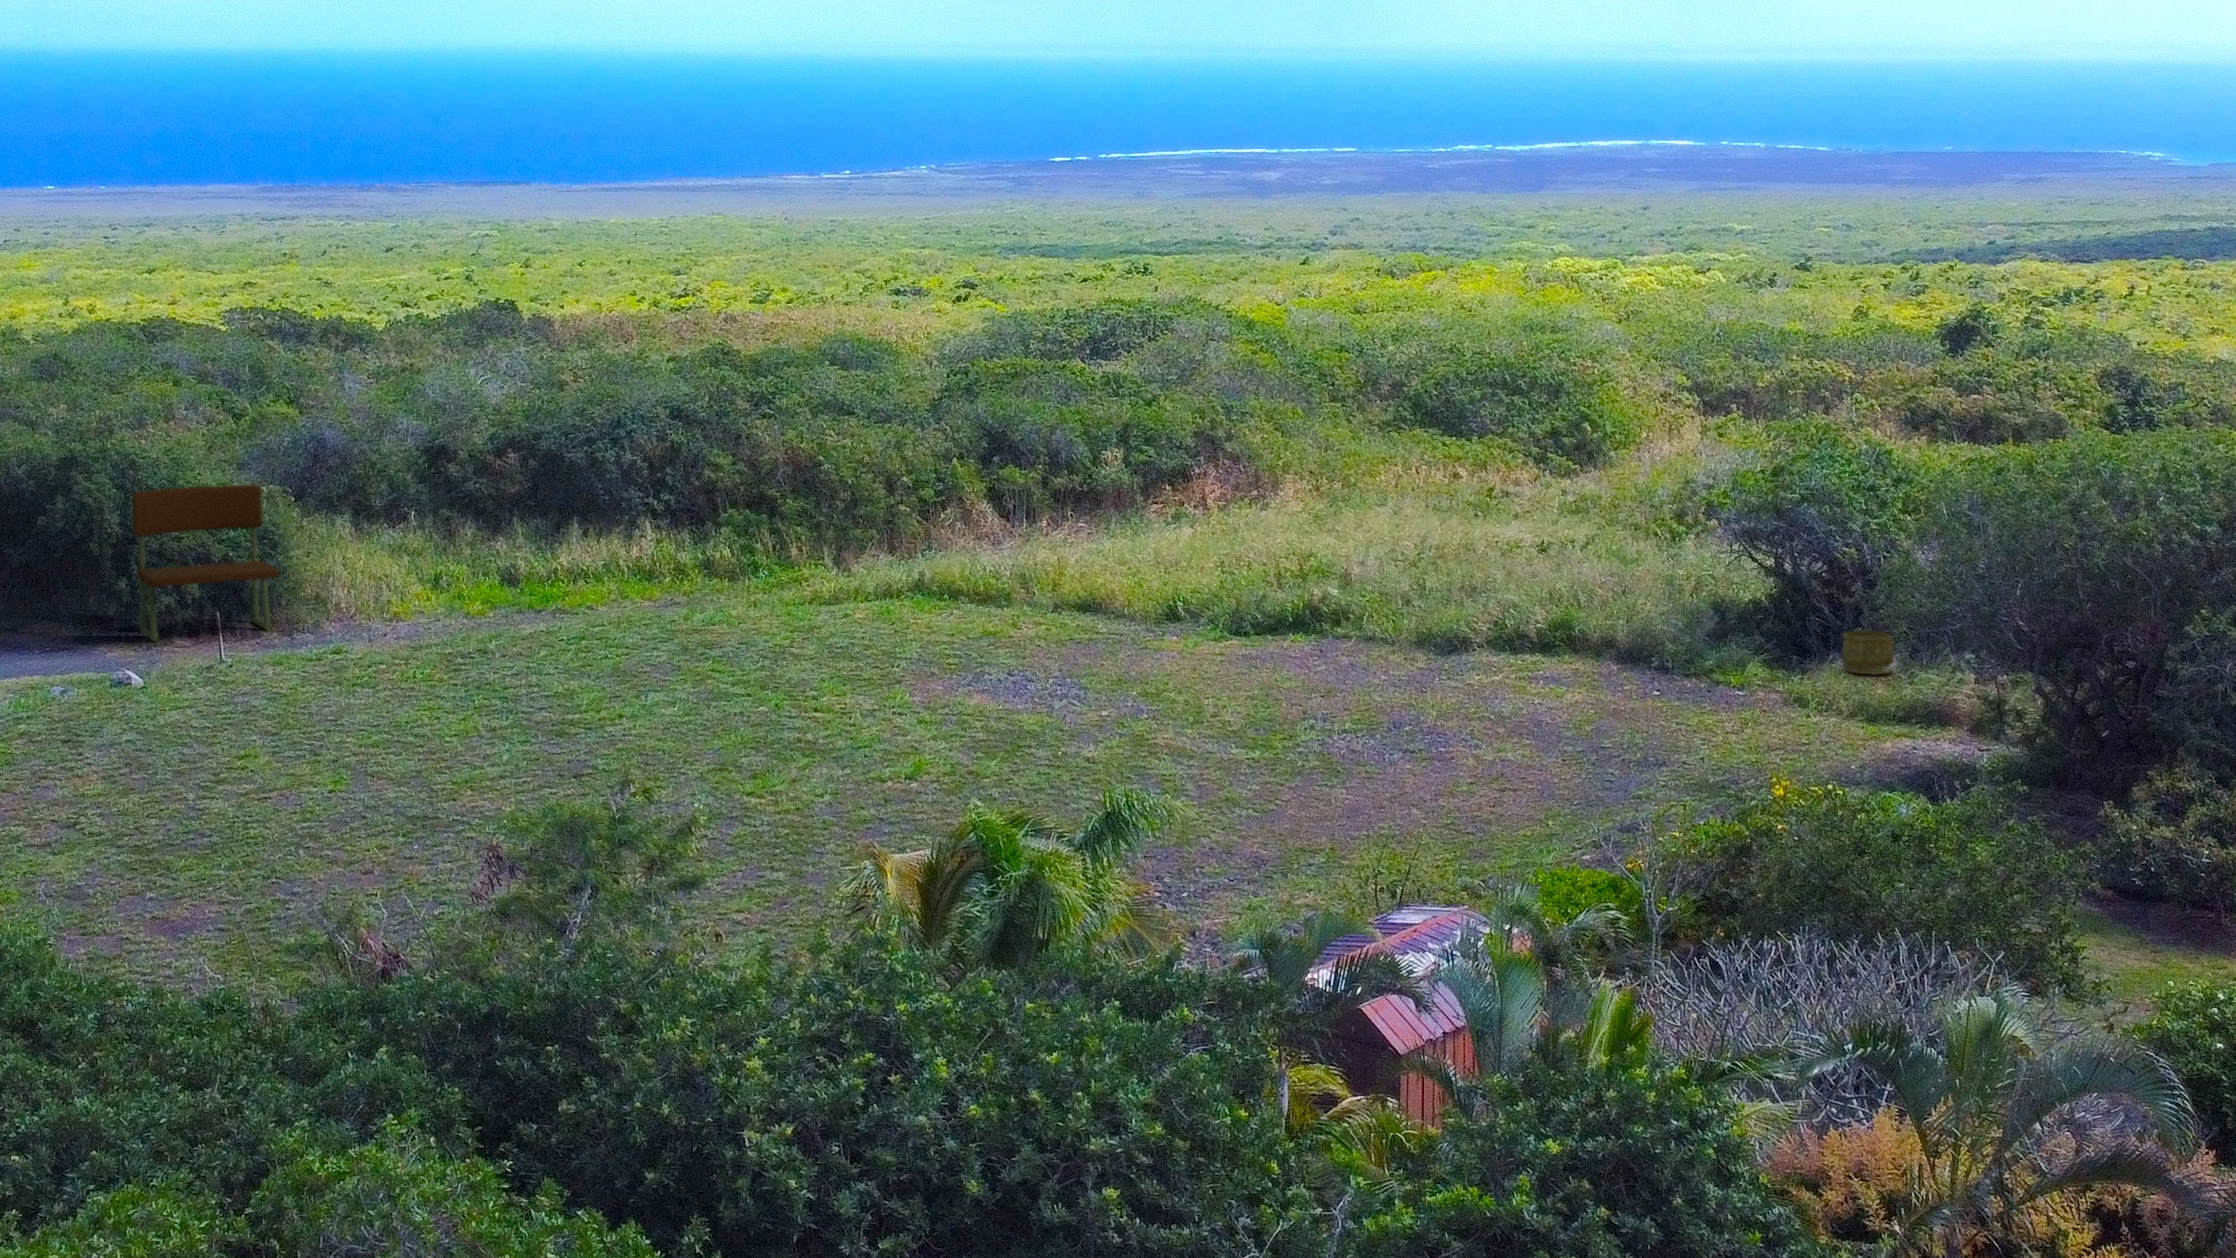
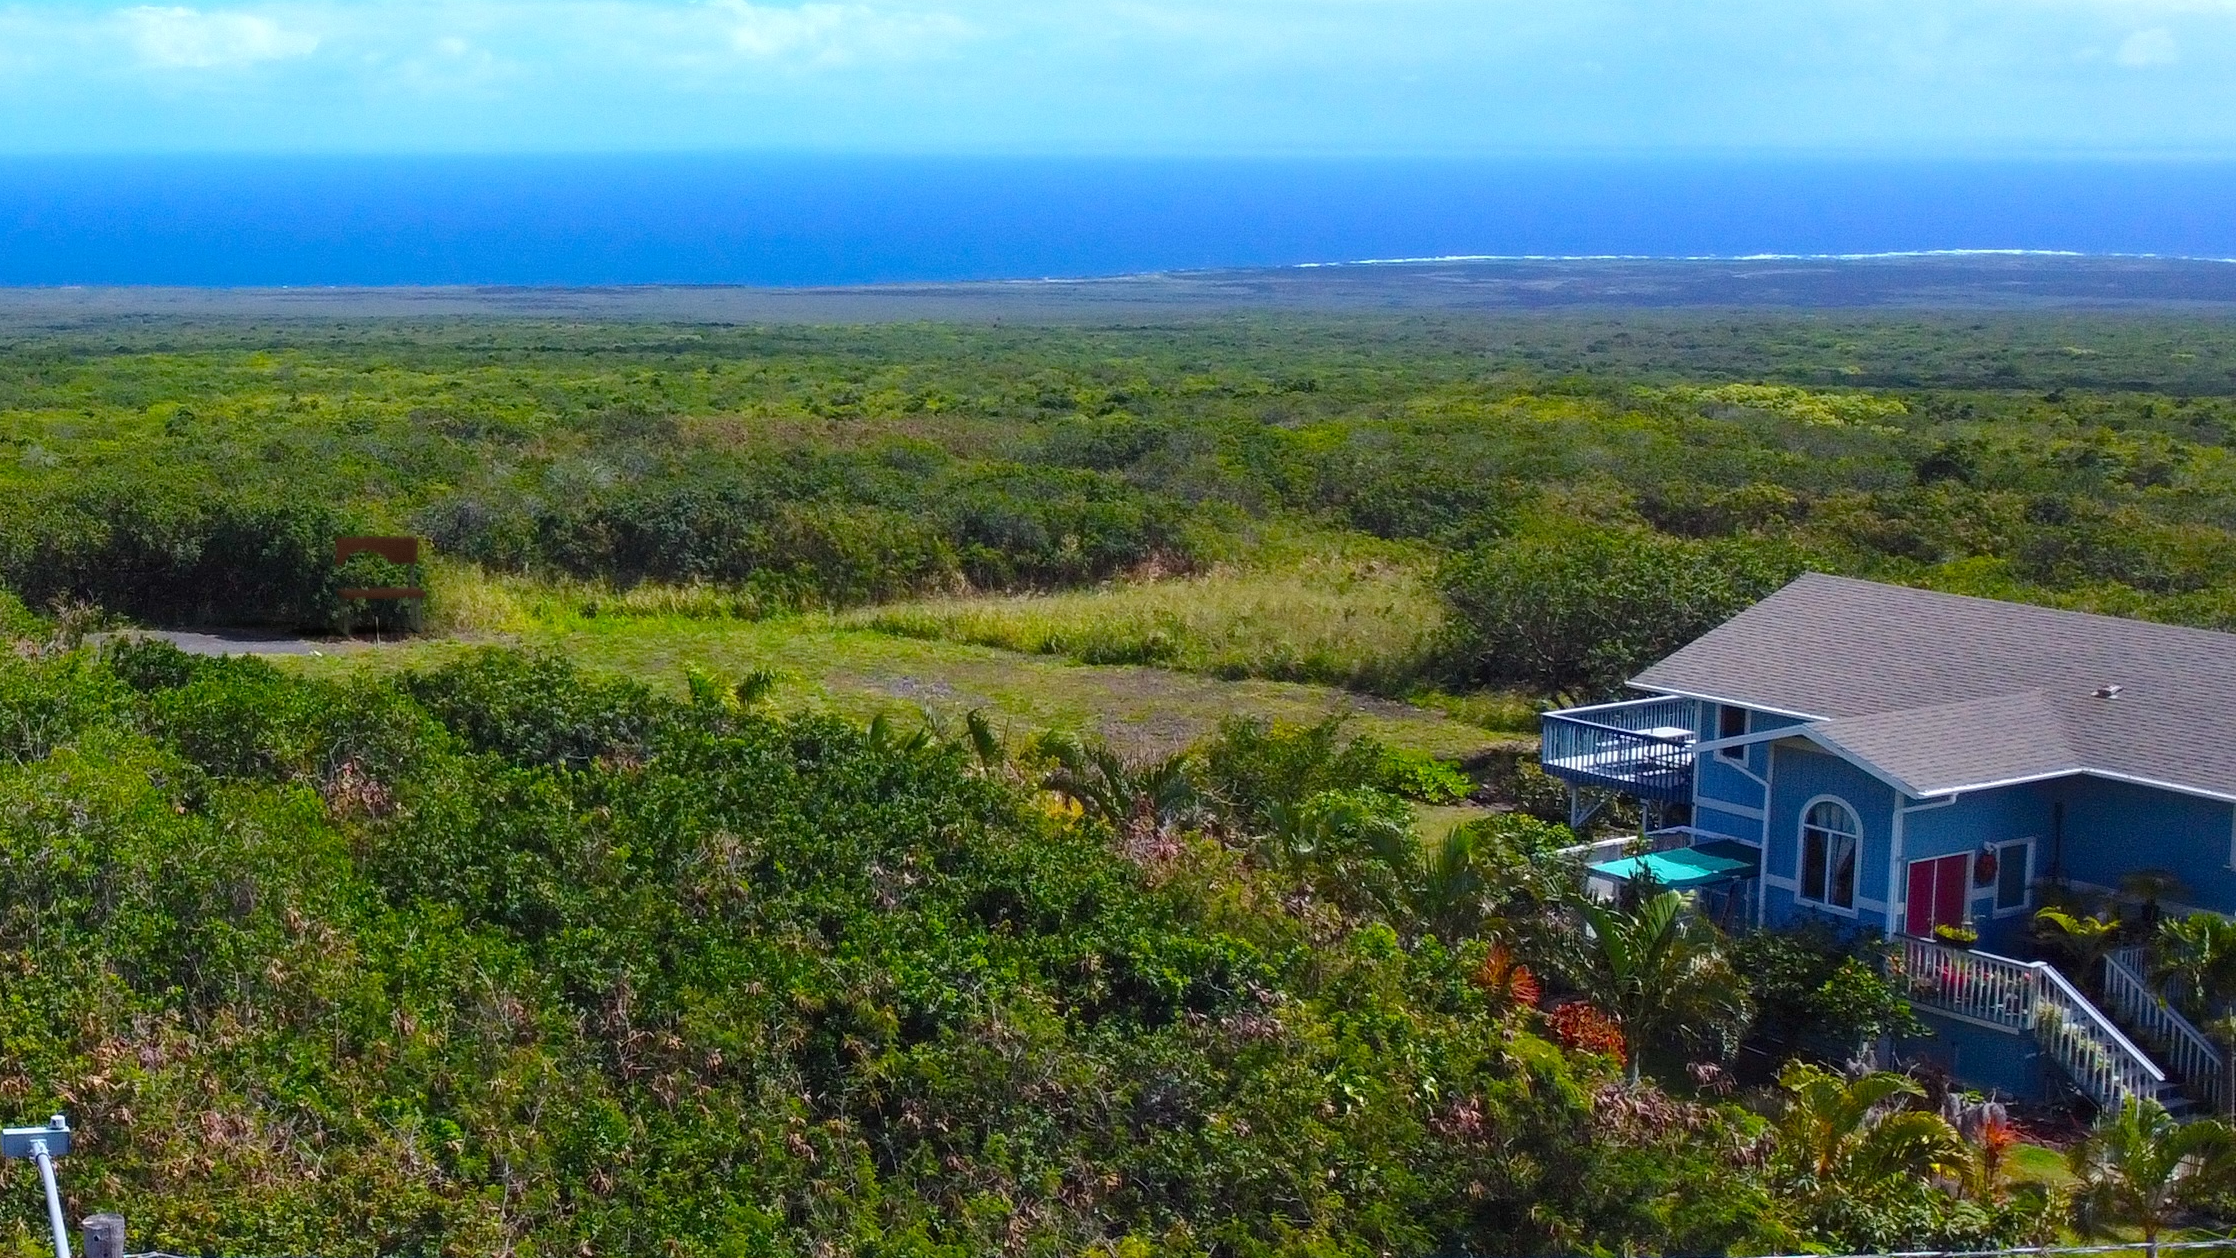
wooden bucket: present [1843,630,1894,675] -> none [1519,672,1558,703]

